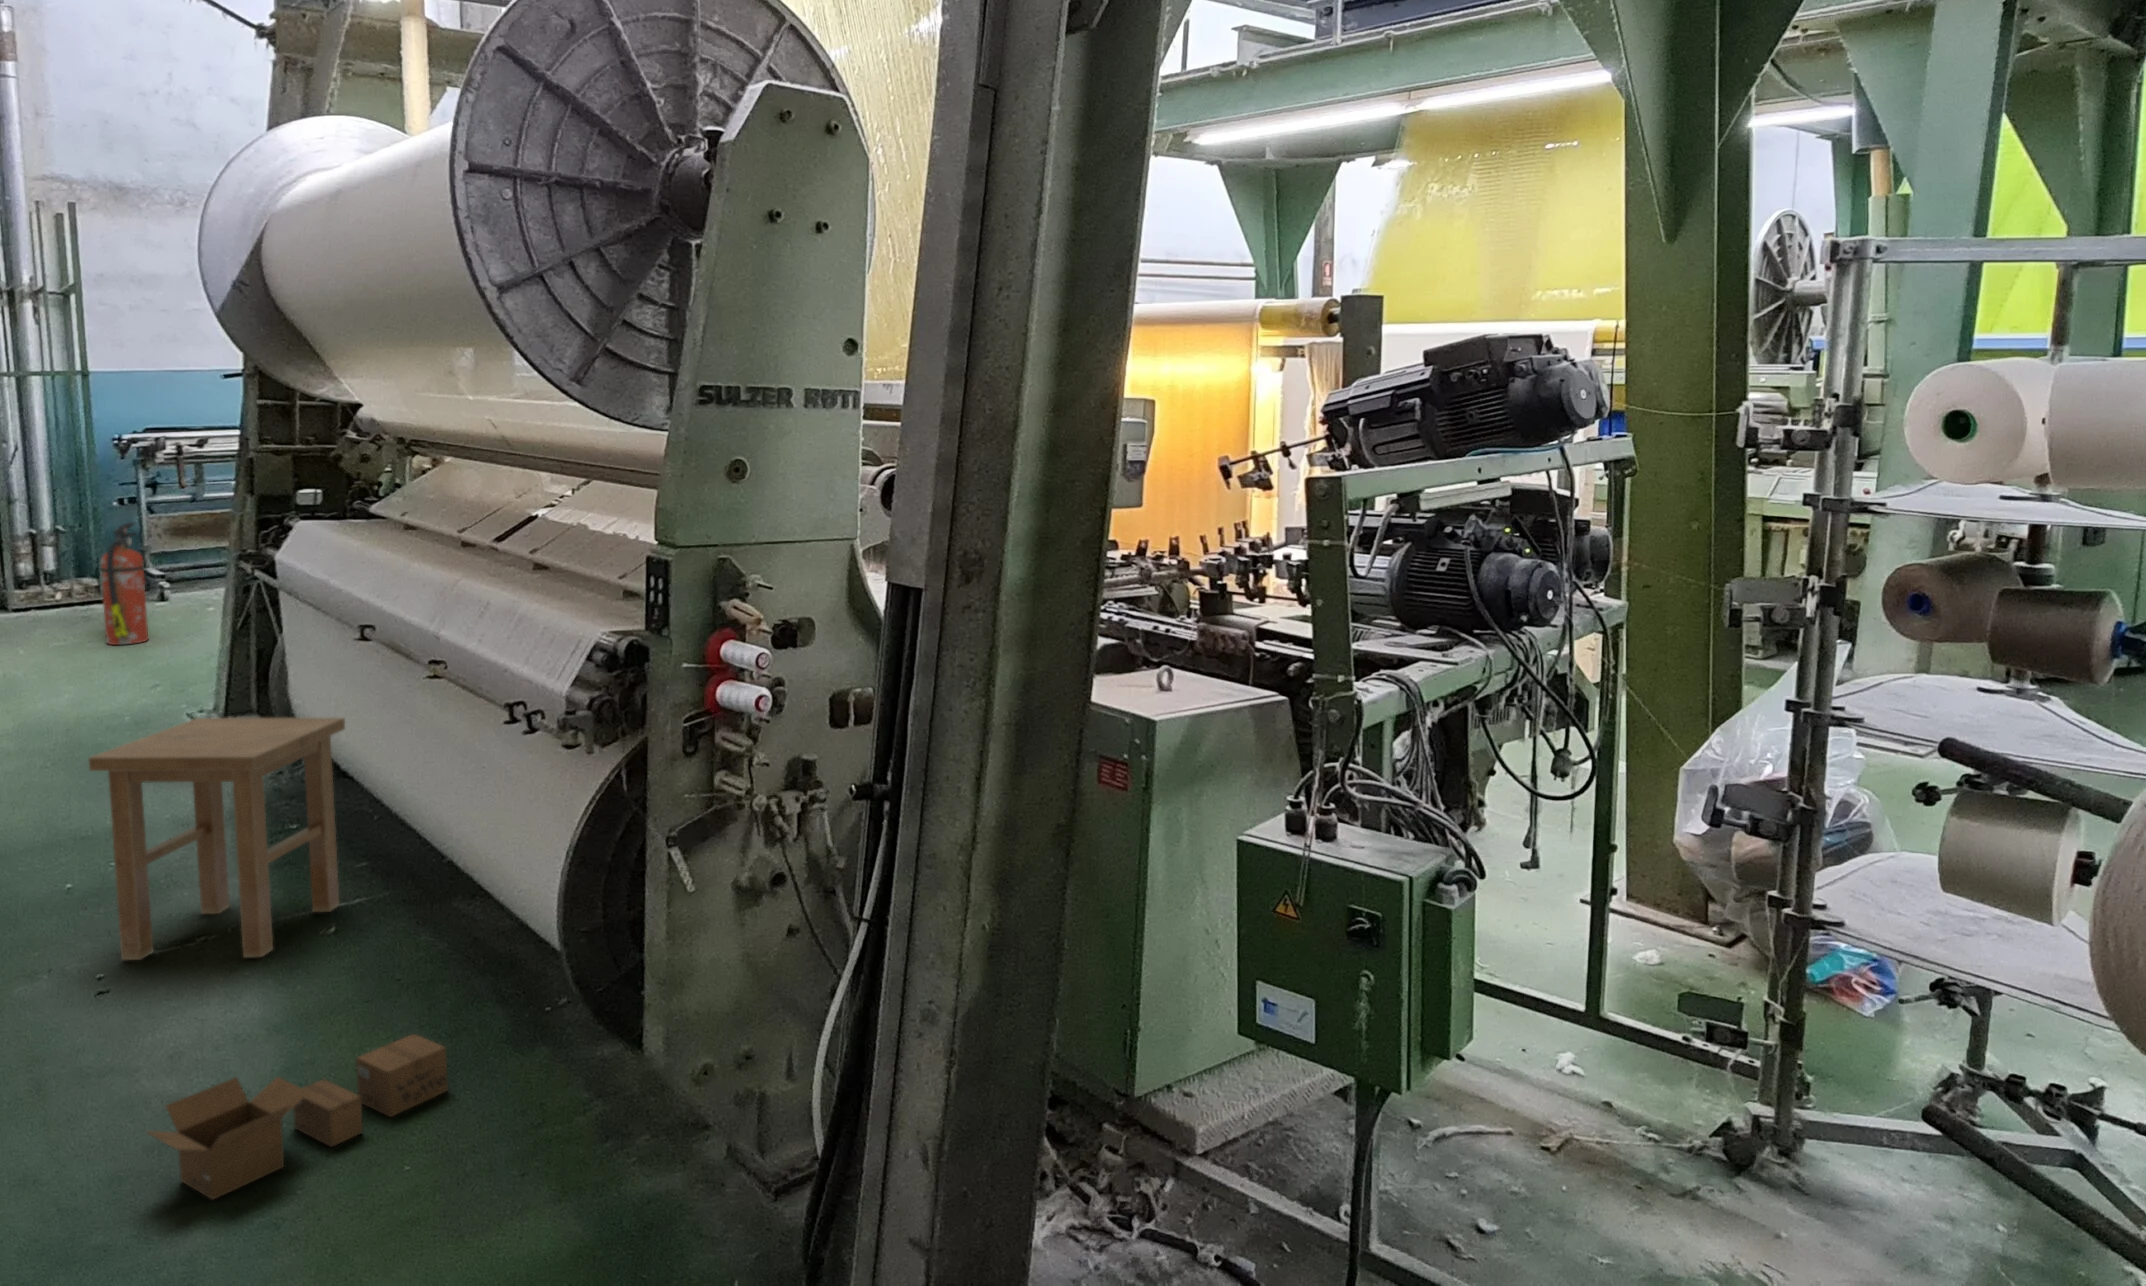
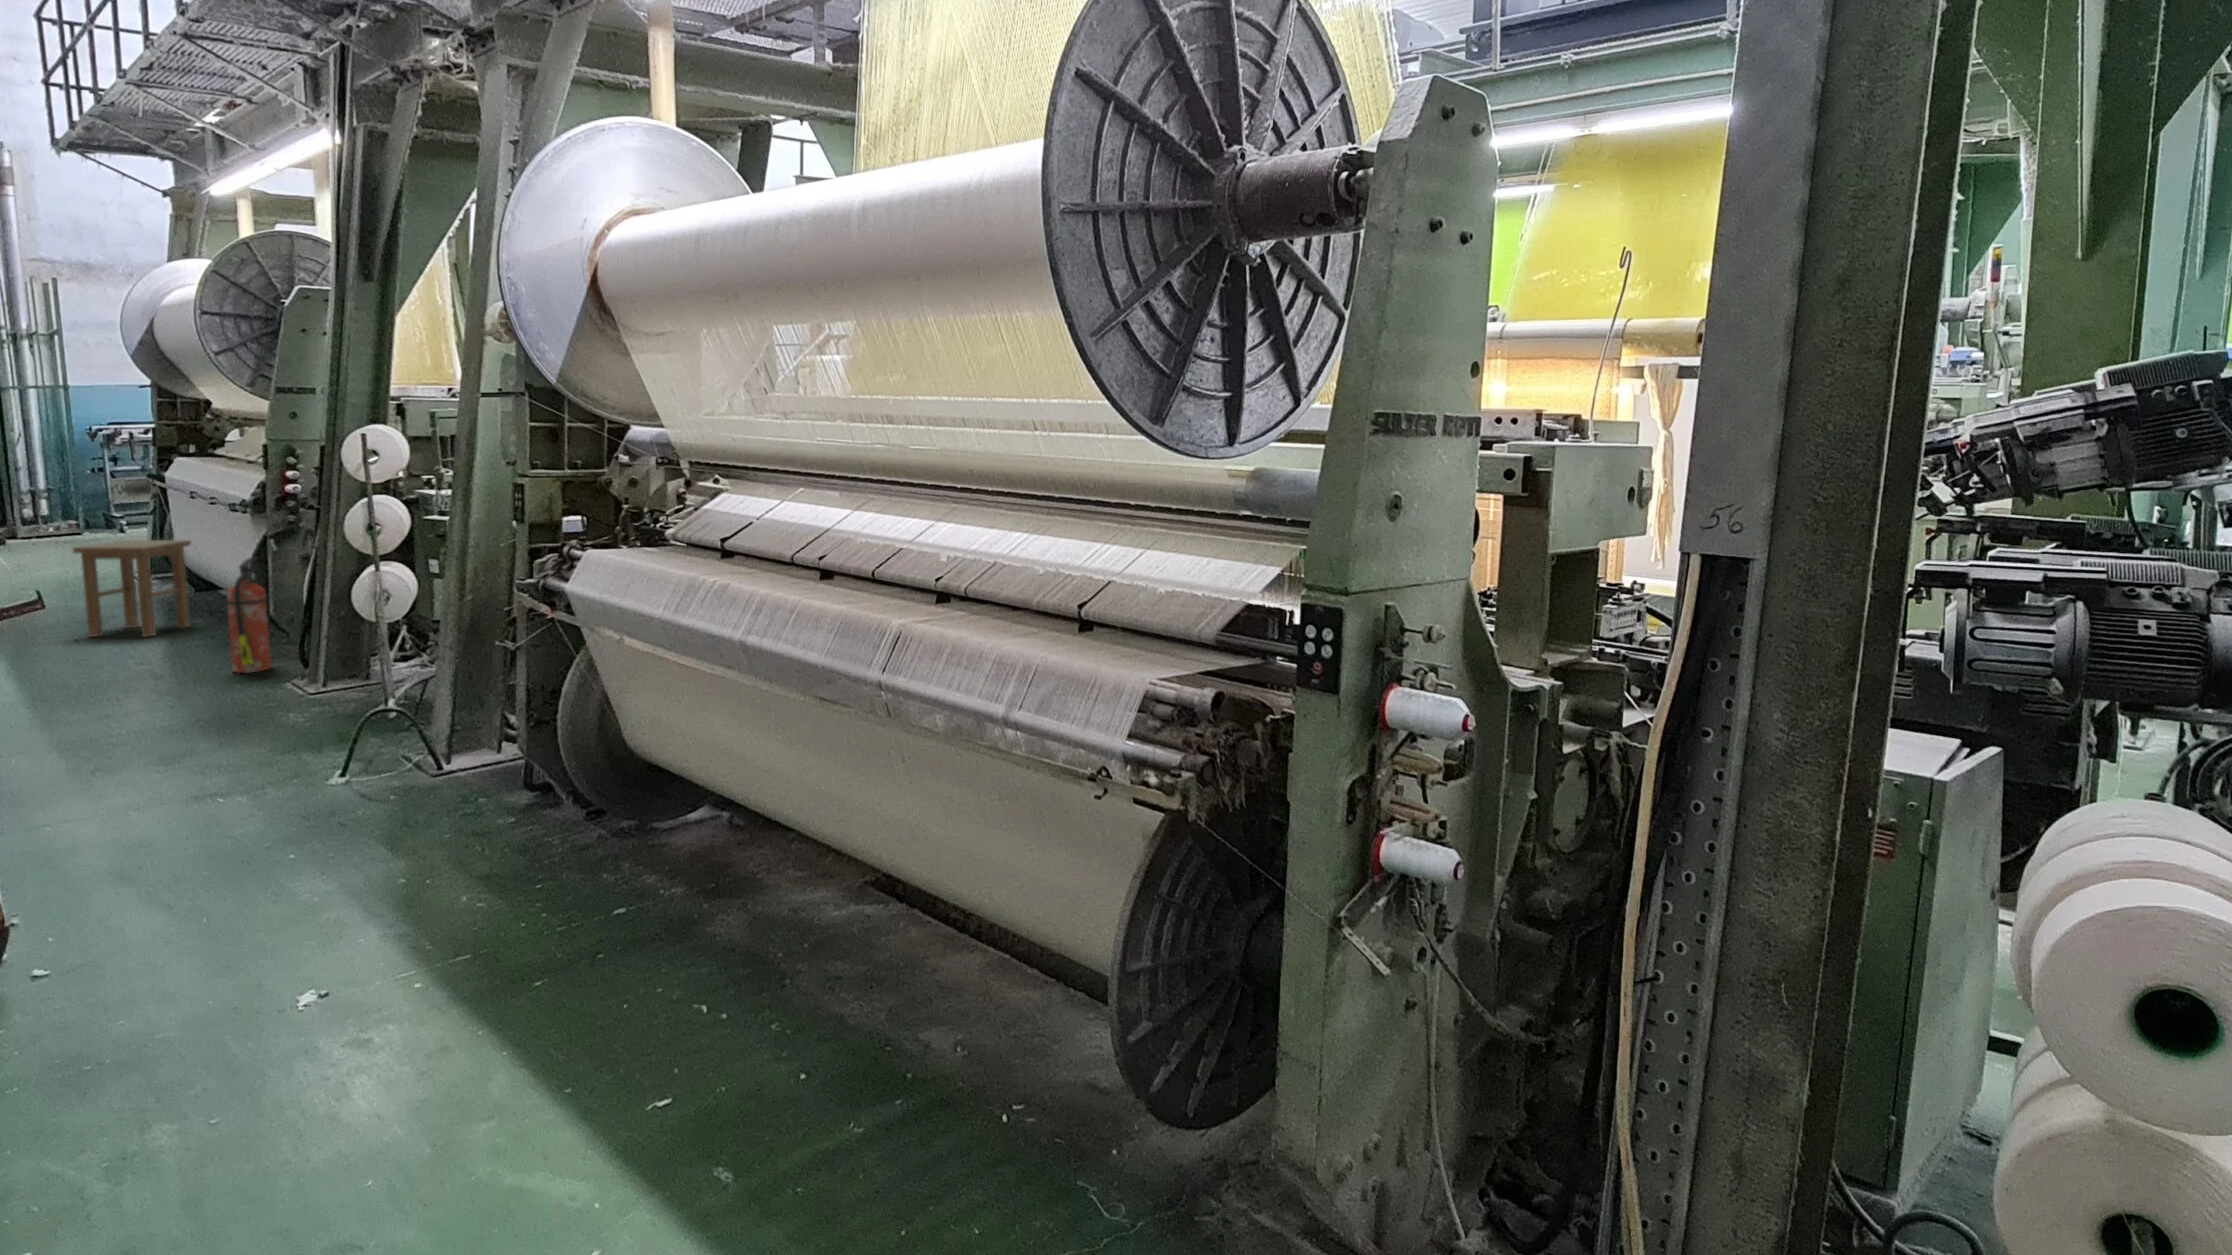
fire extinguisher: present [101,522,148,645] -> present [227,558,271,673]
cardboard box: present [147,1034,448,1199] -> none [95,642,217,677]

